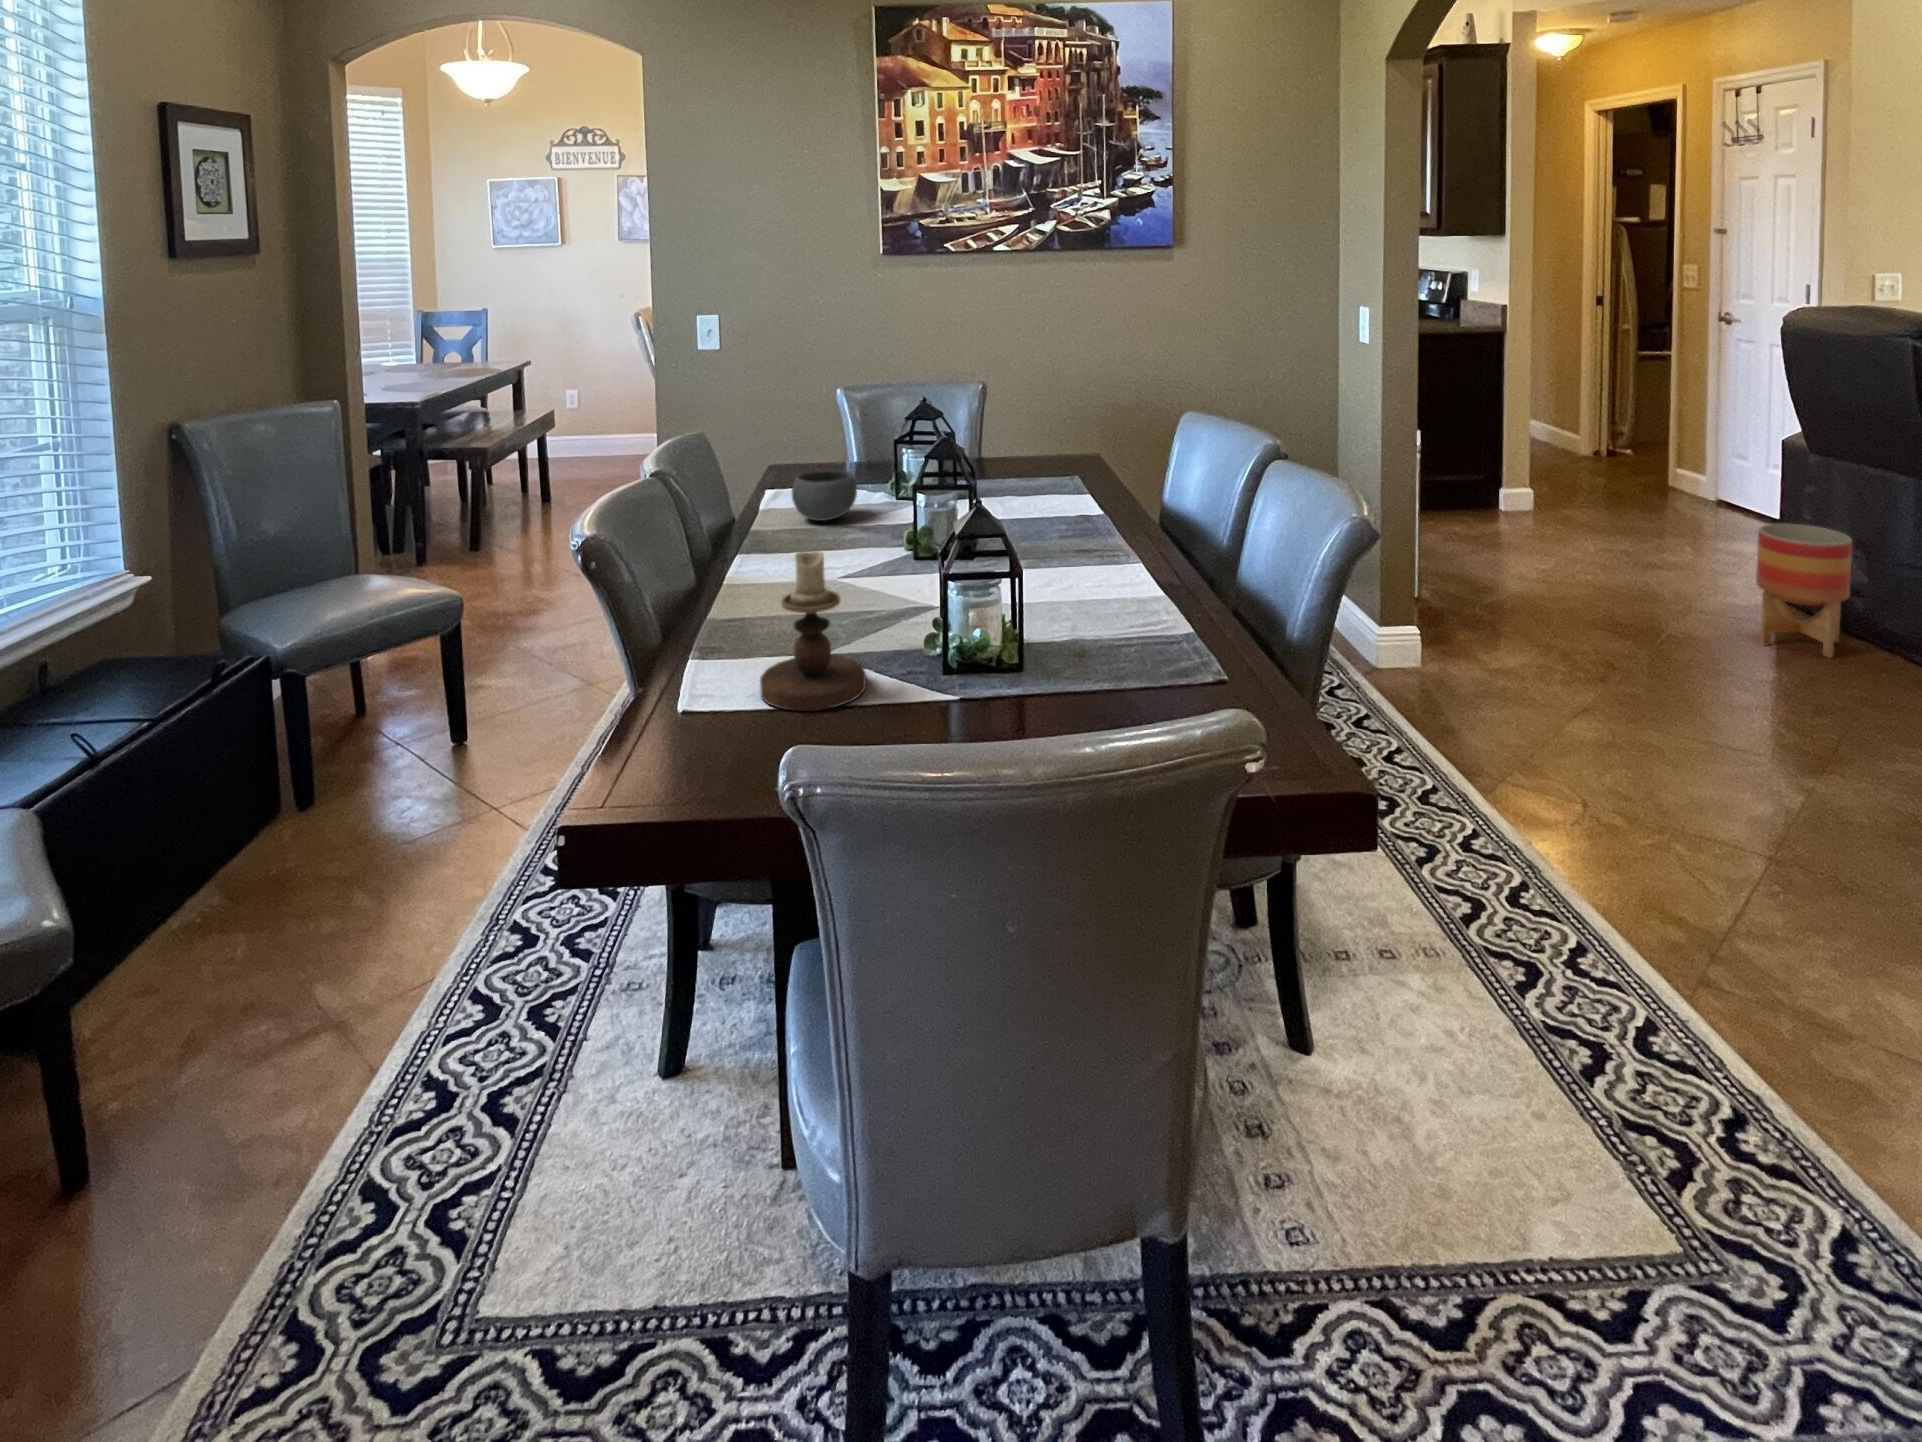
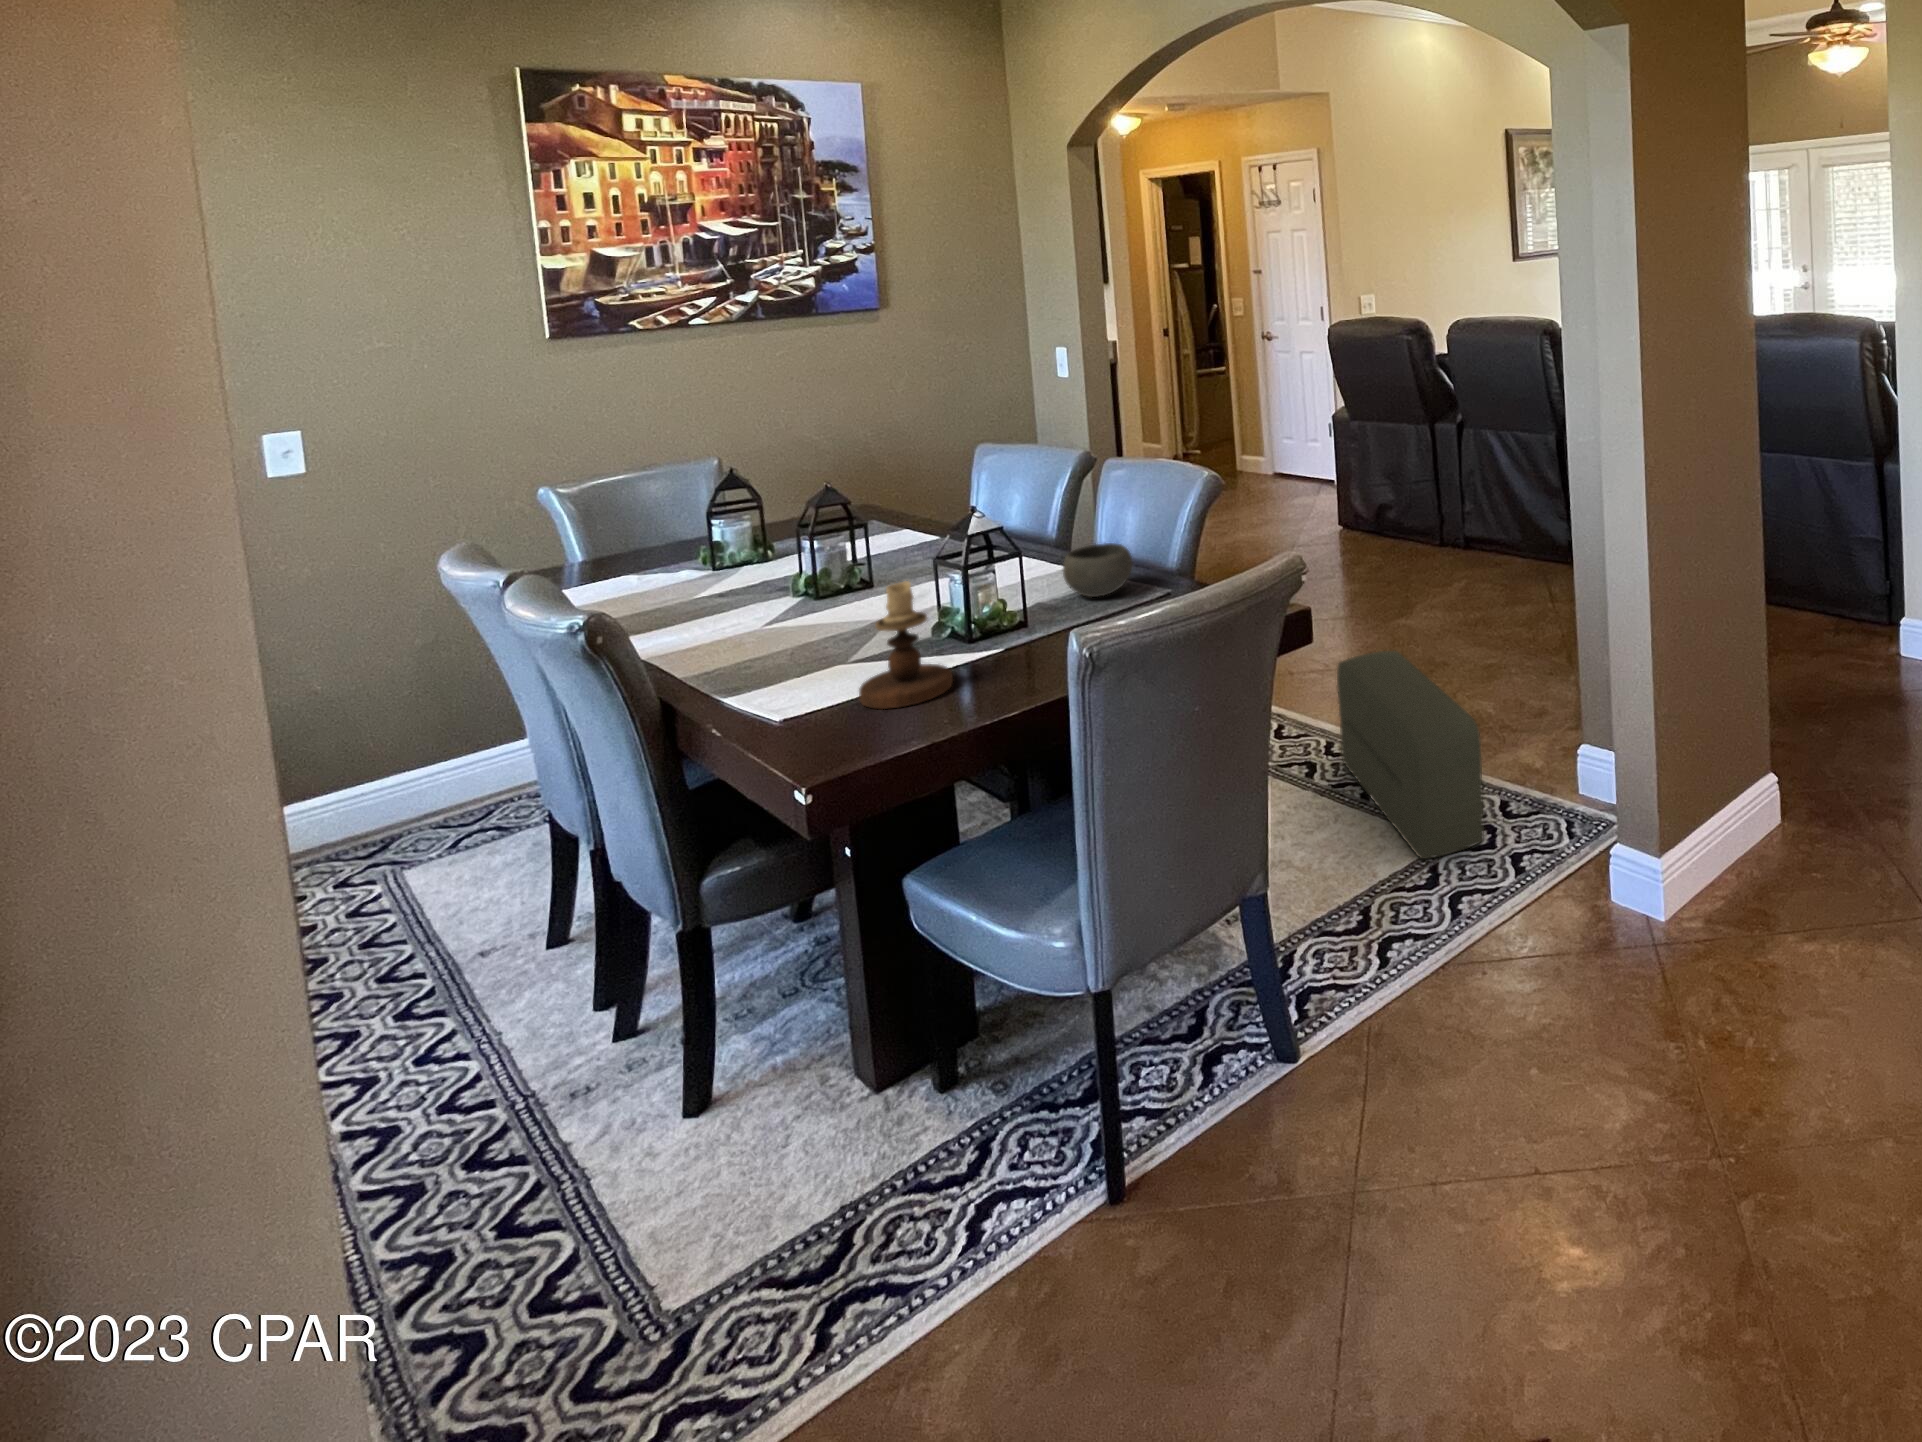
bowl: present [792,470,857,521] -> present [1063,543,1132,597]
planter: present [1756,524,1852,658] -> none [1334,468,1387,553]
pouf: none [1575,833,1782,1303] -> present [1337,651,1484,859]

